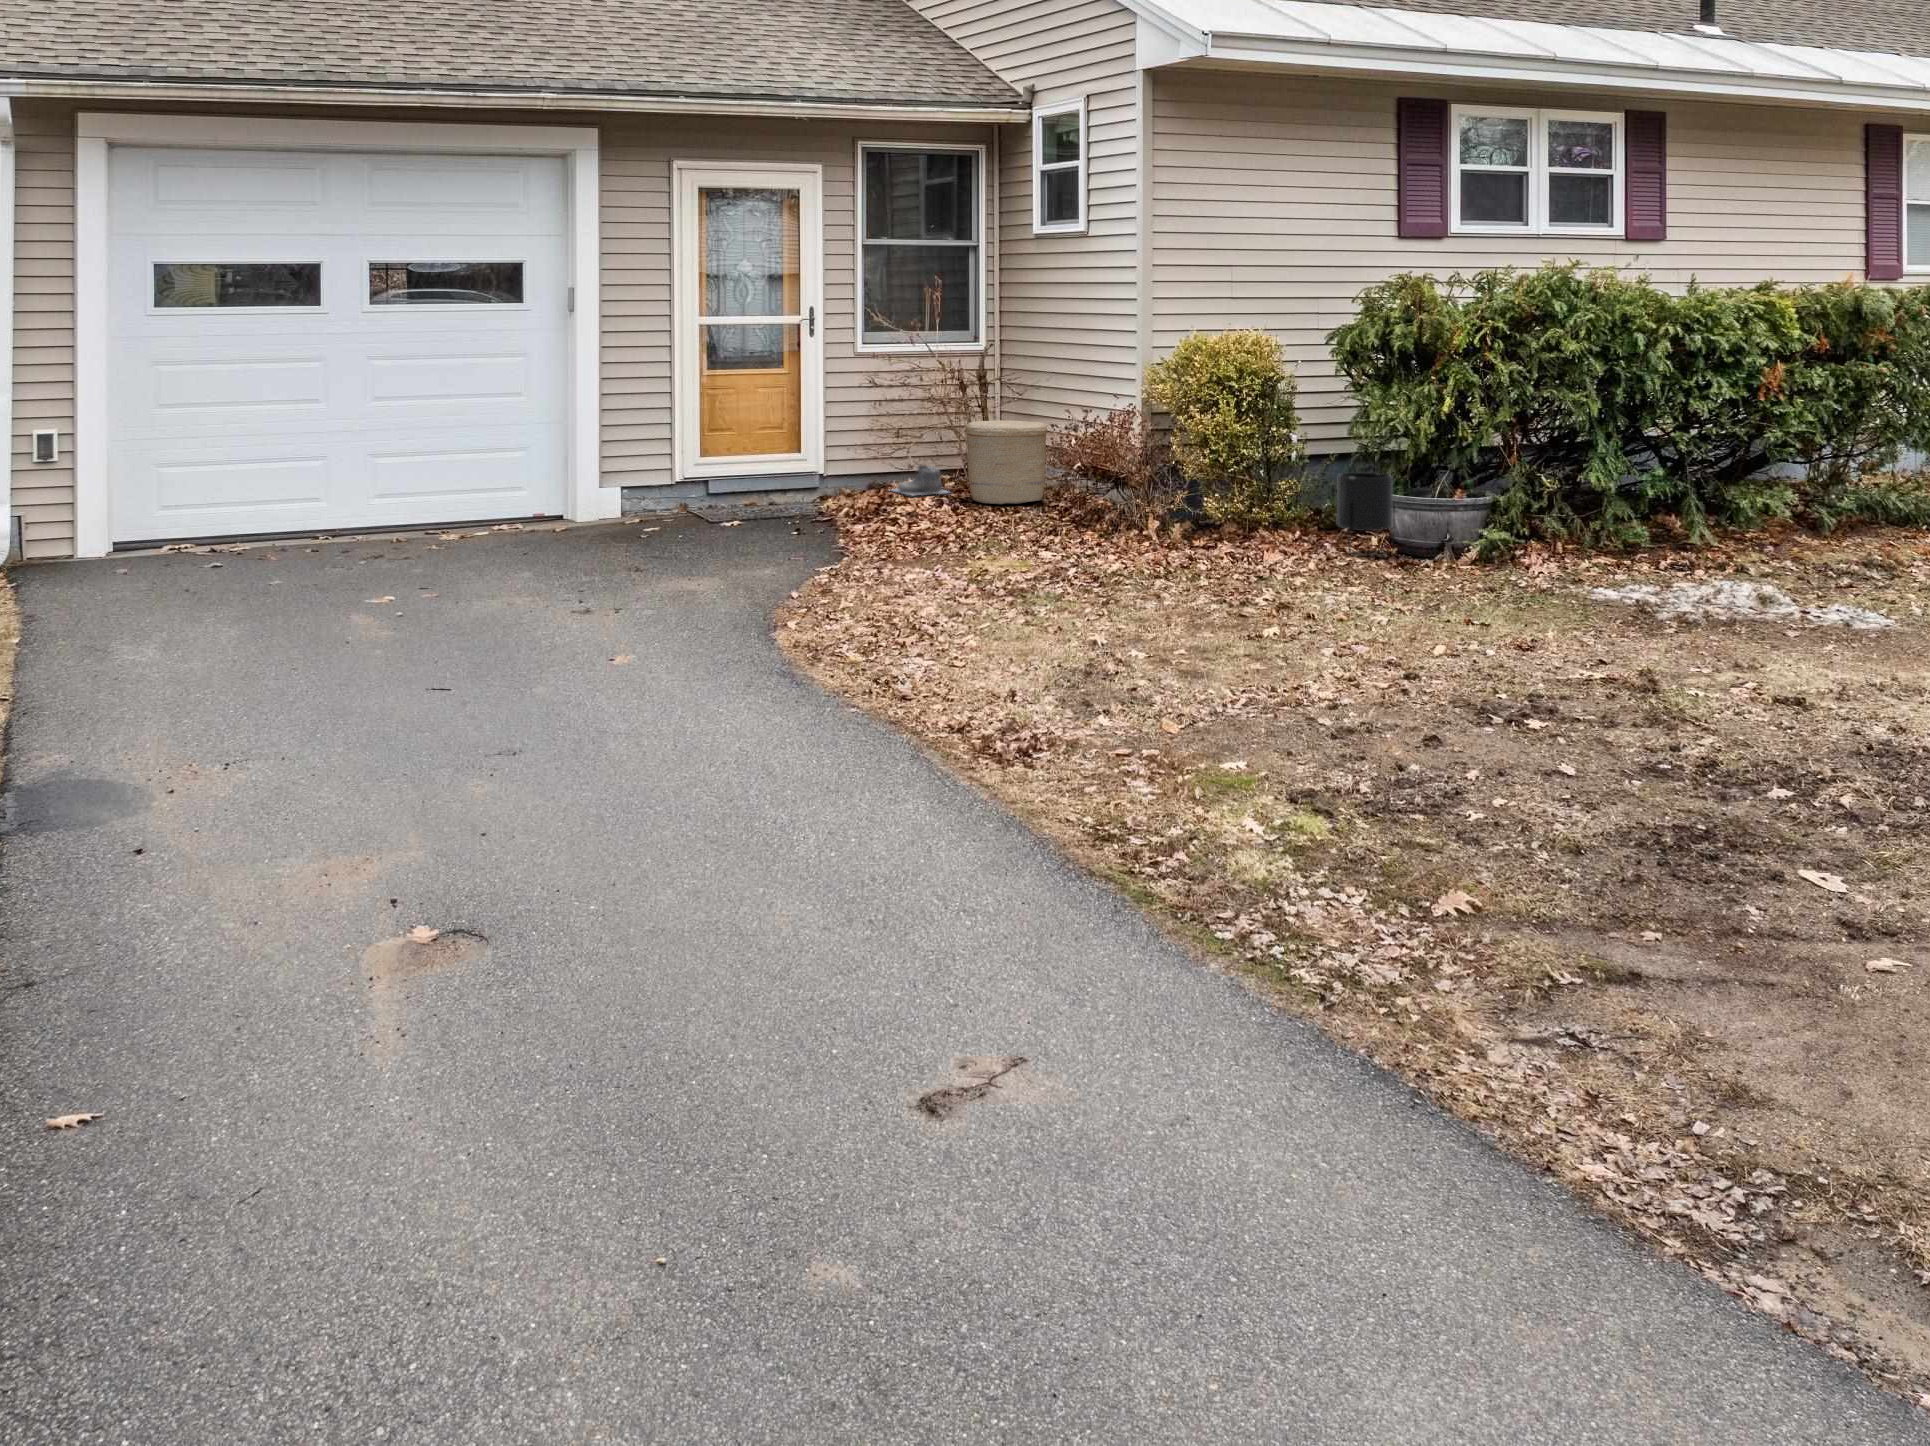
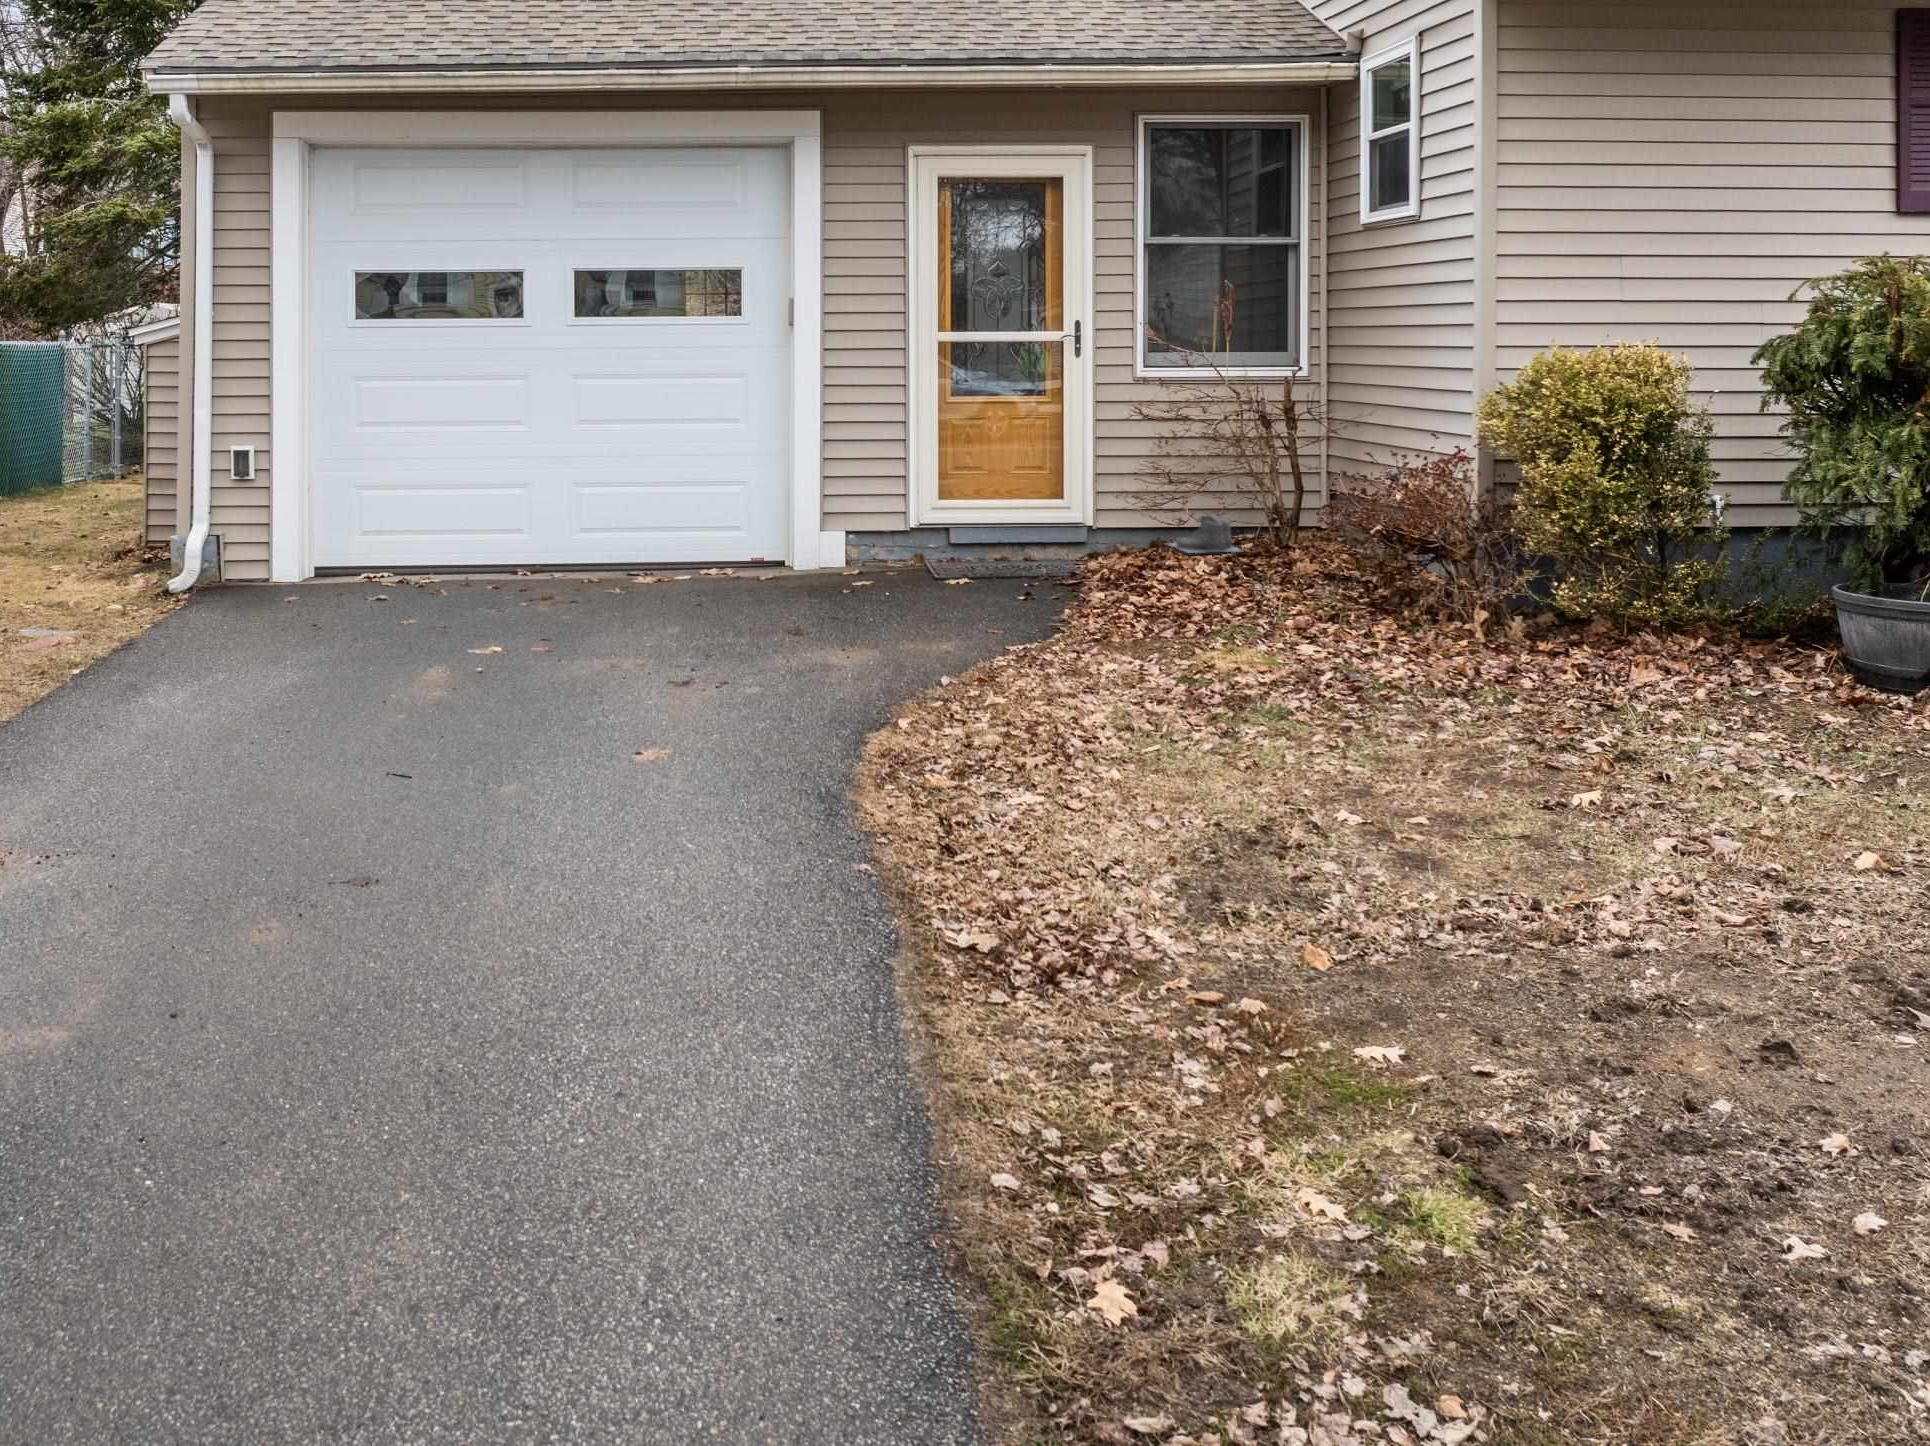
basket: present [966,420,1047,504] -> none [1256,462,1364,571]
planter: present [1337,473,1395,552] -> none [1760,555,1856,678]

